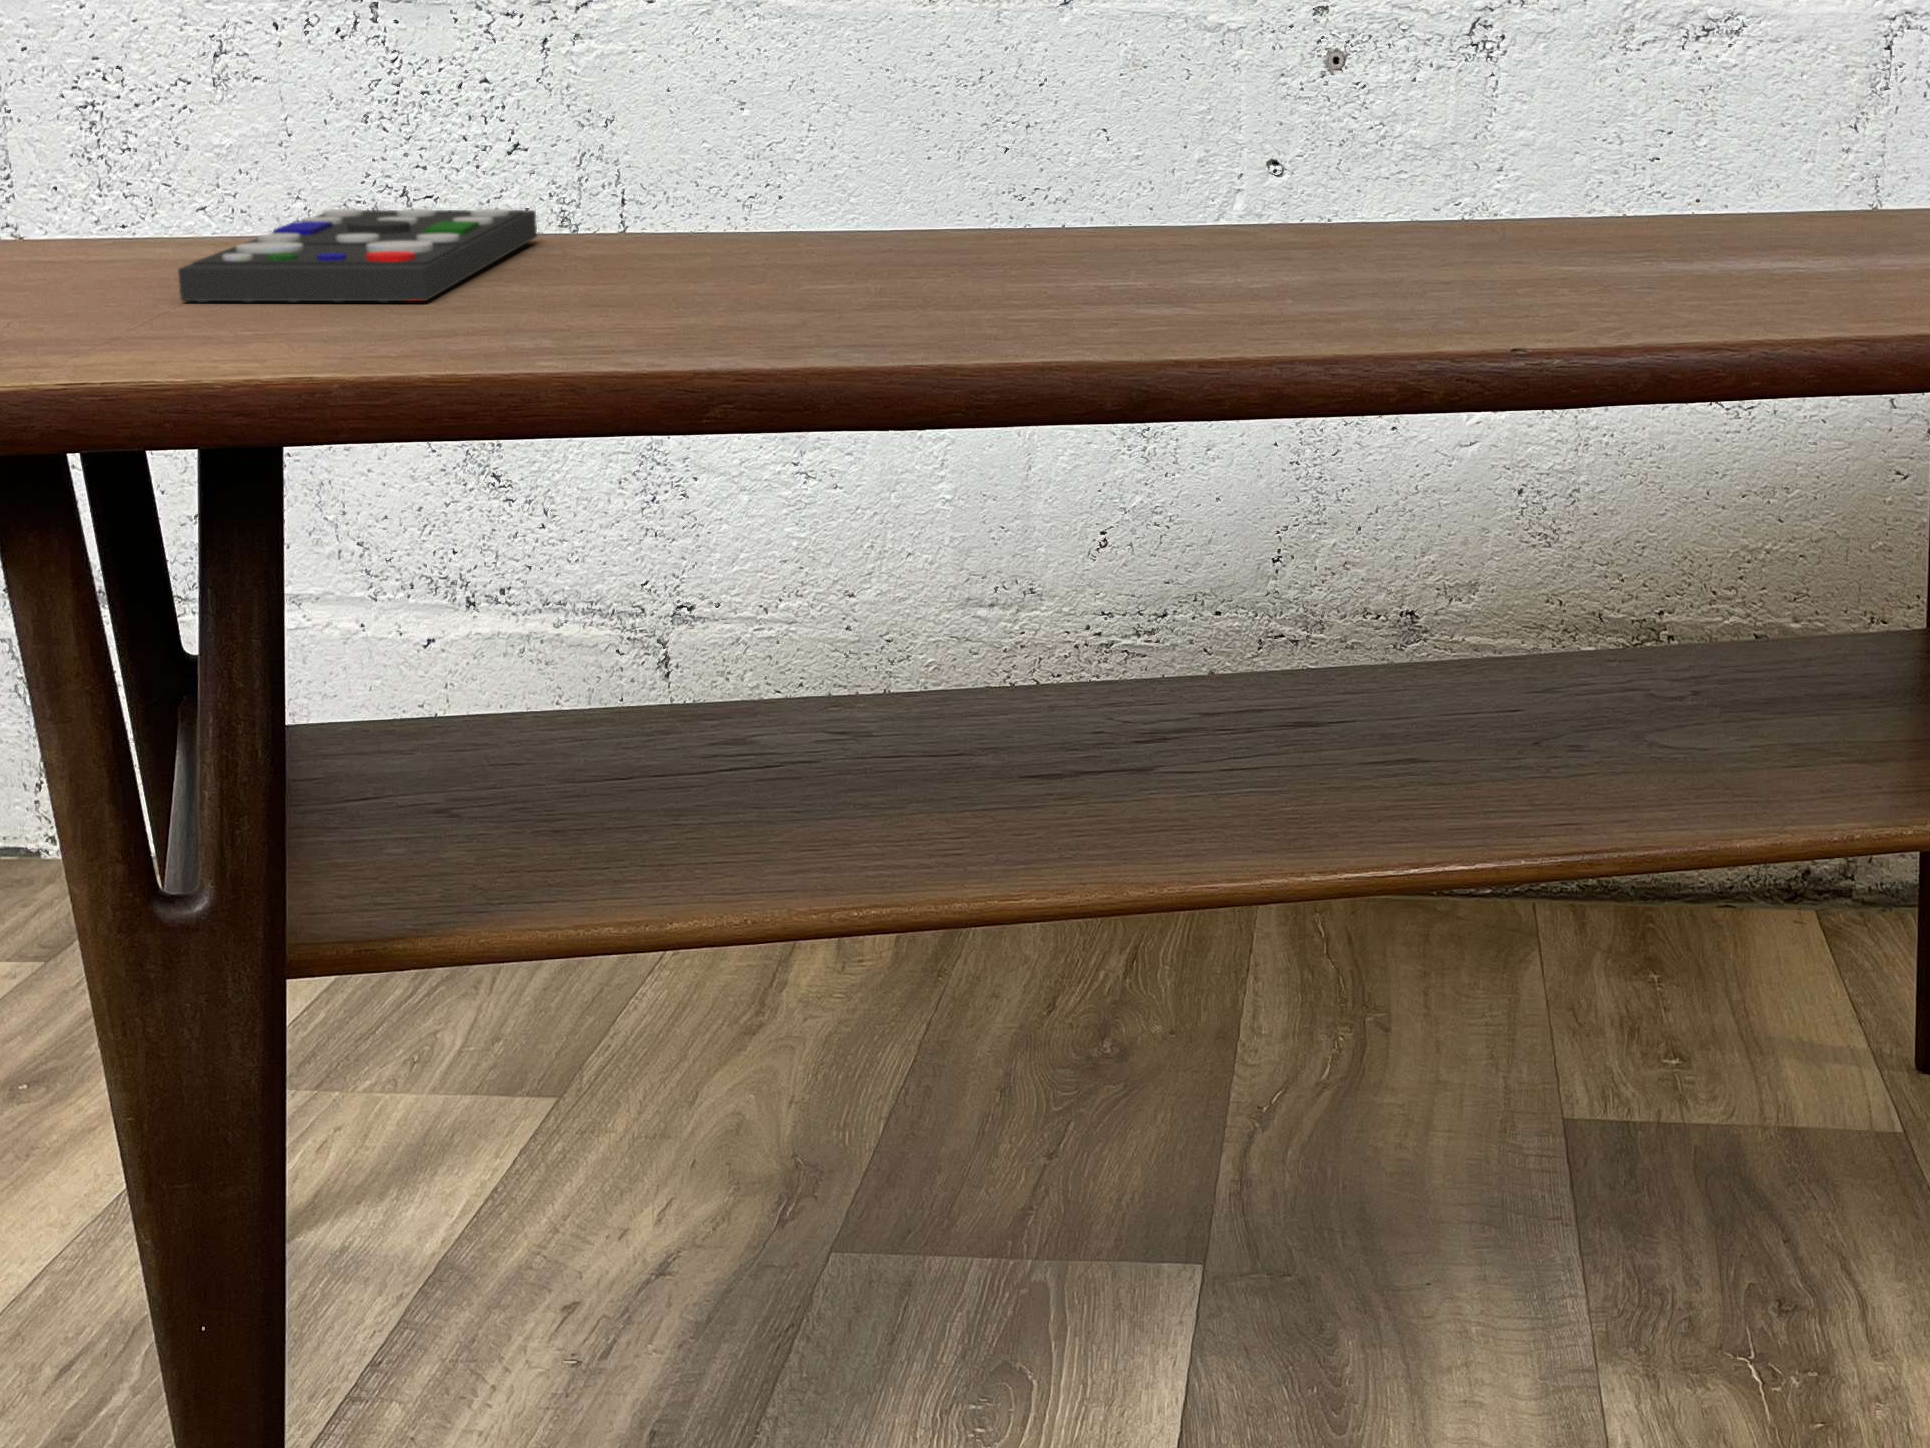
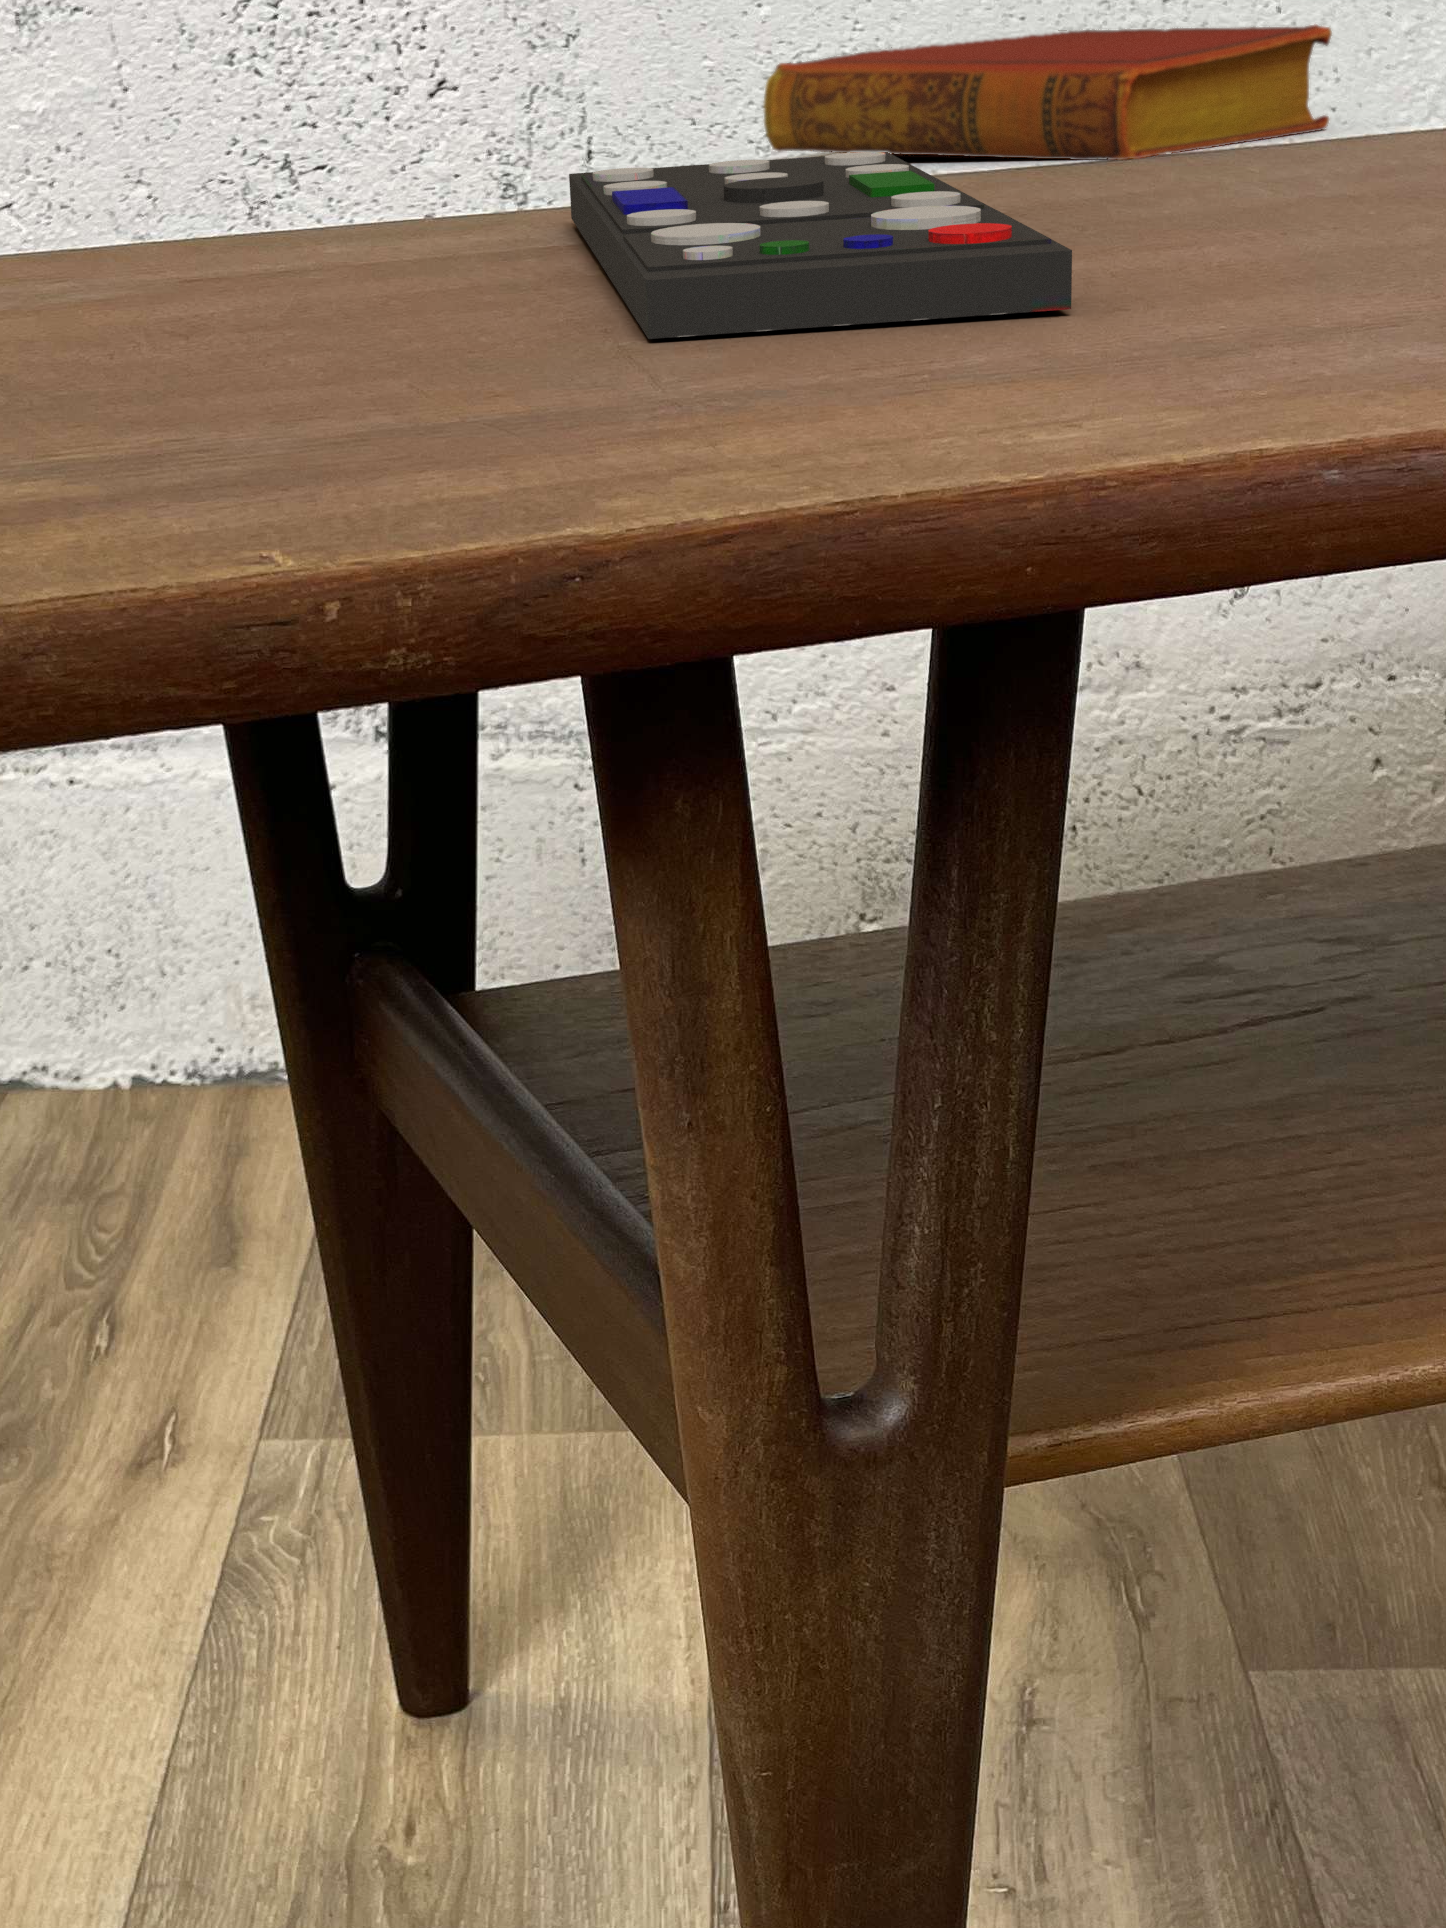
book: none [724,133,1104,230] -> present [763,24,1332,160]

